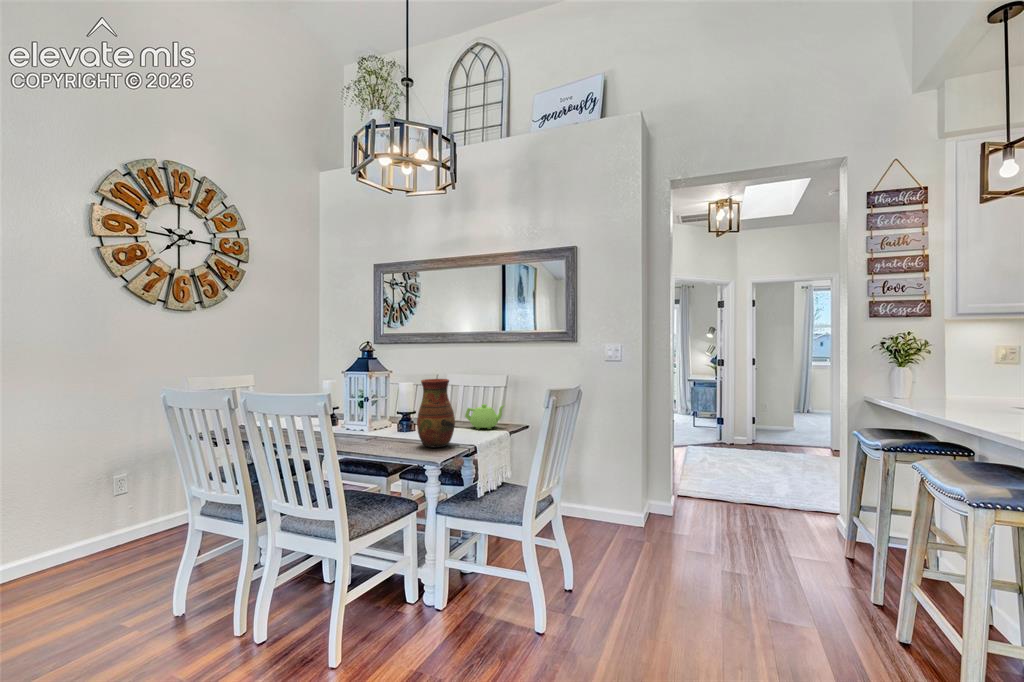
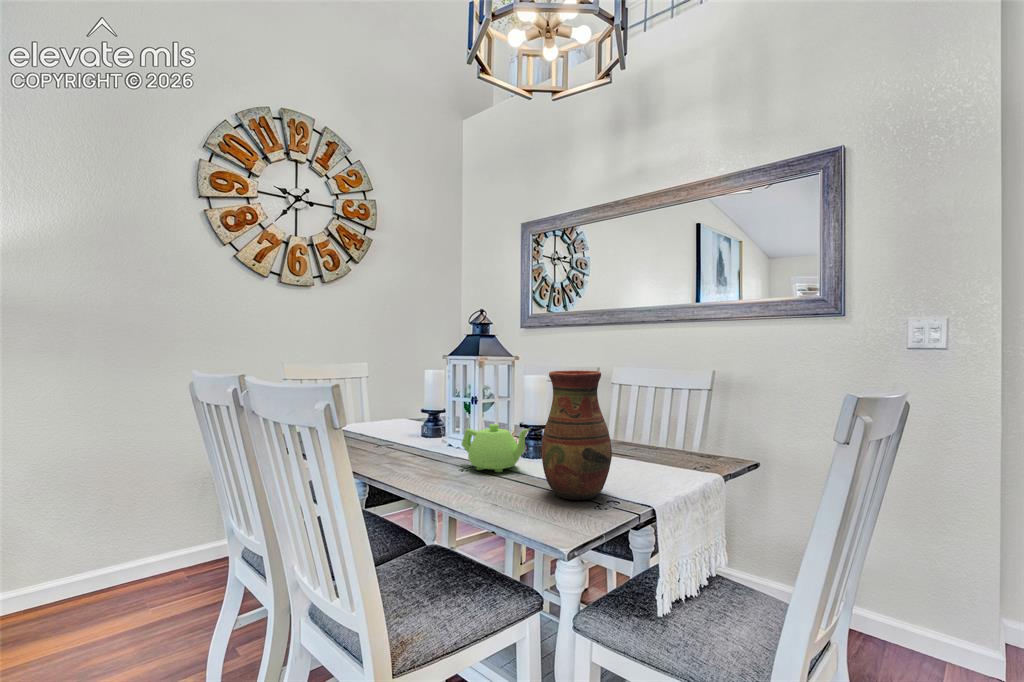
teapot: present [465,404,504,429] -> present [462,424,529,472]

